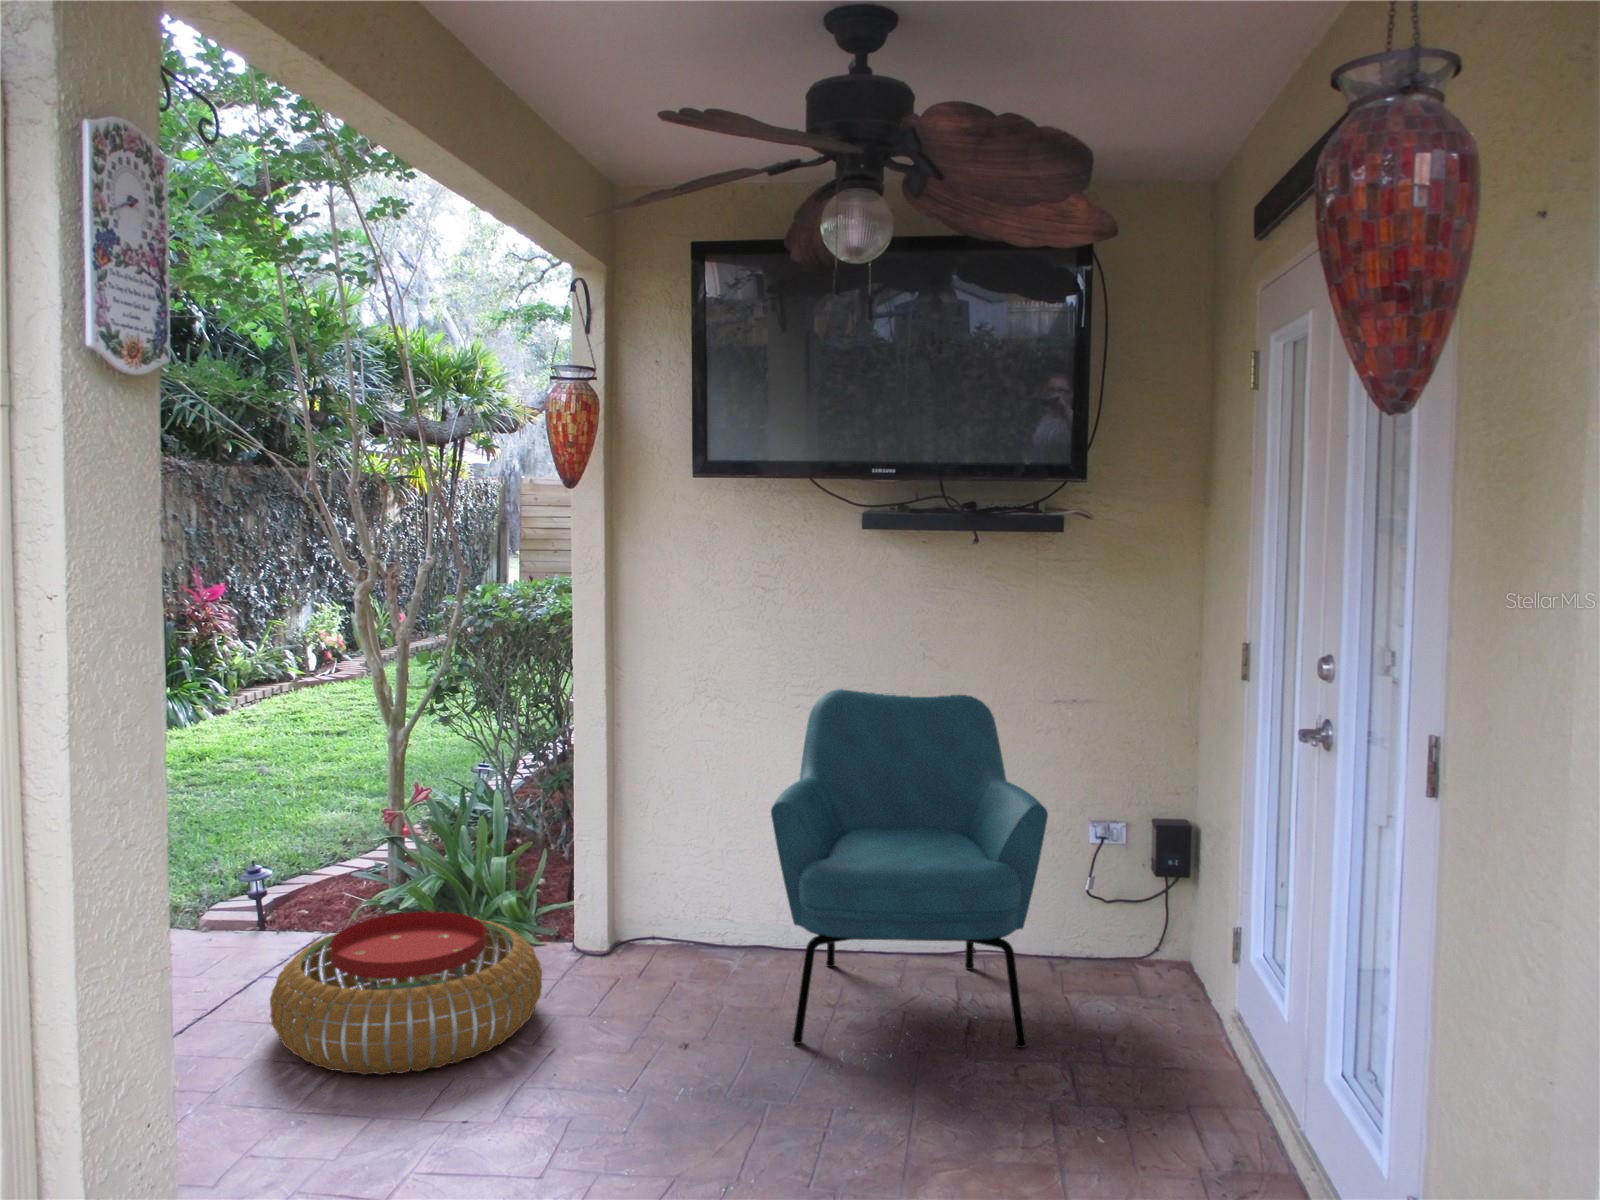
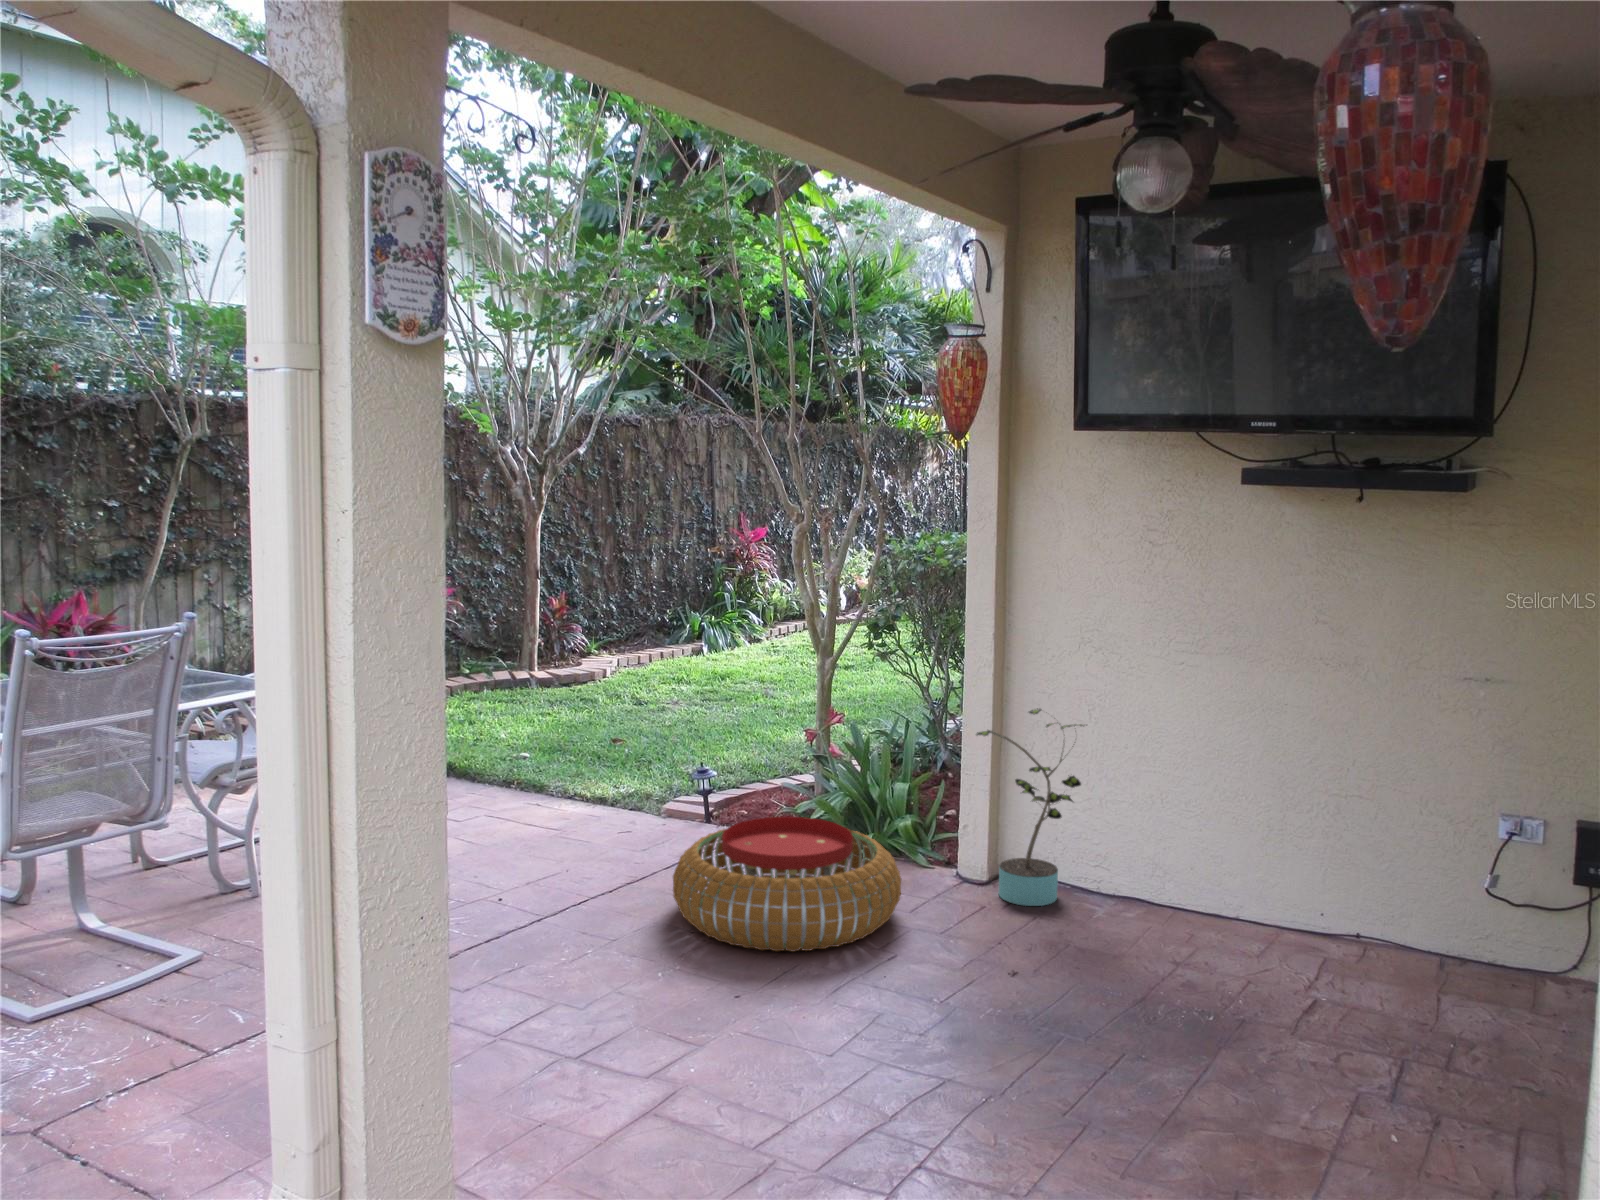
armchair: present [771,689,1048,1048] -> none [1116,650,1424,1048]
potted plant: none [597,762,713,969] -> present [976,708,1083,906]

